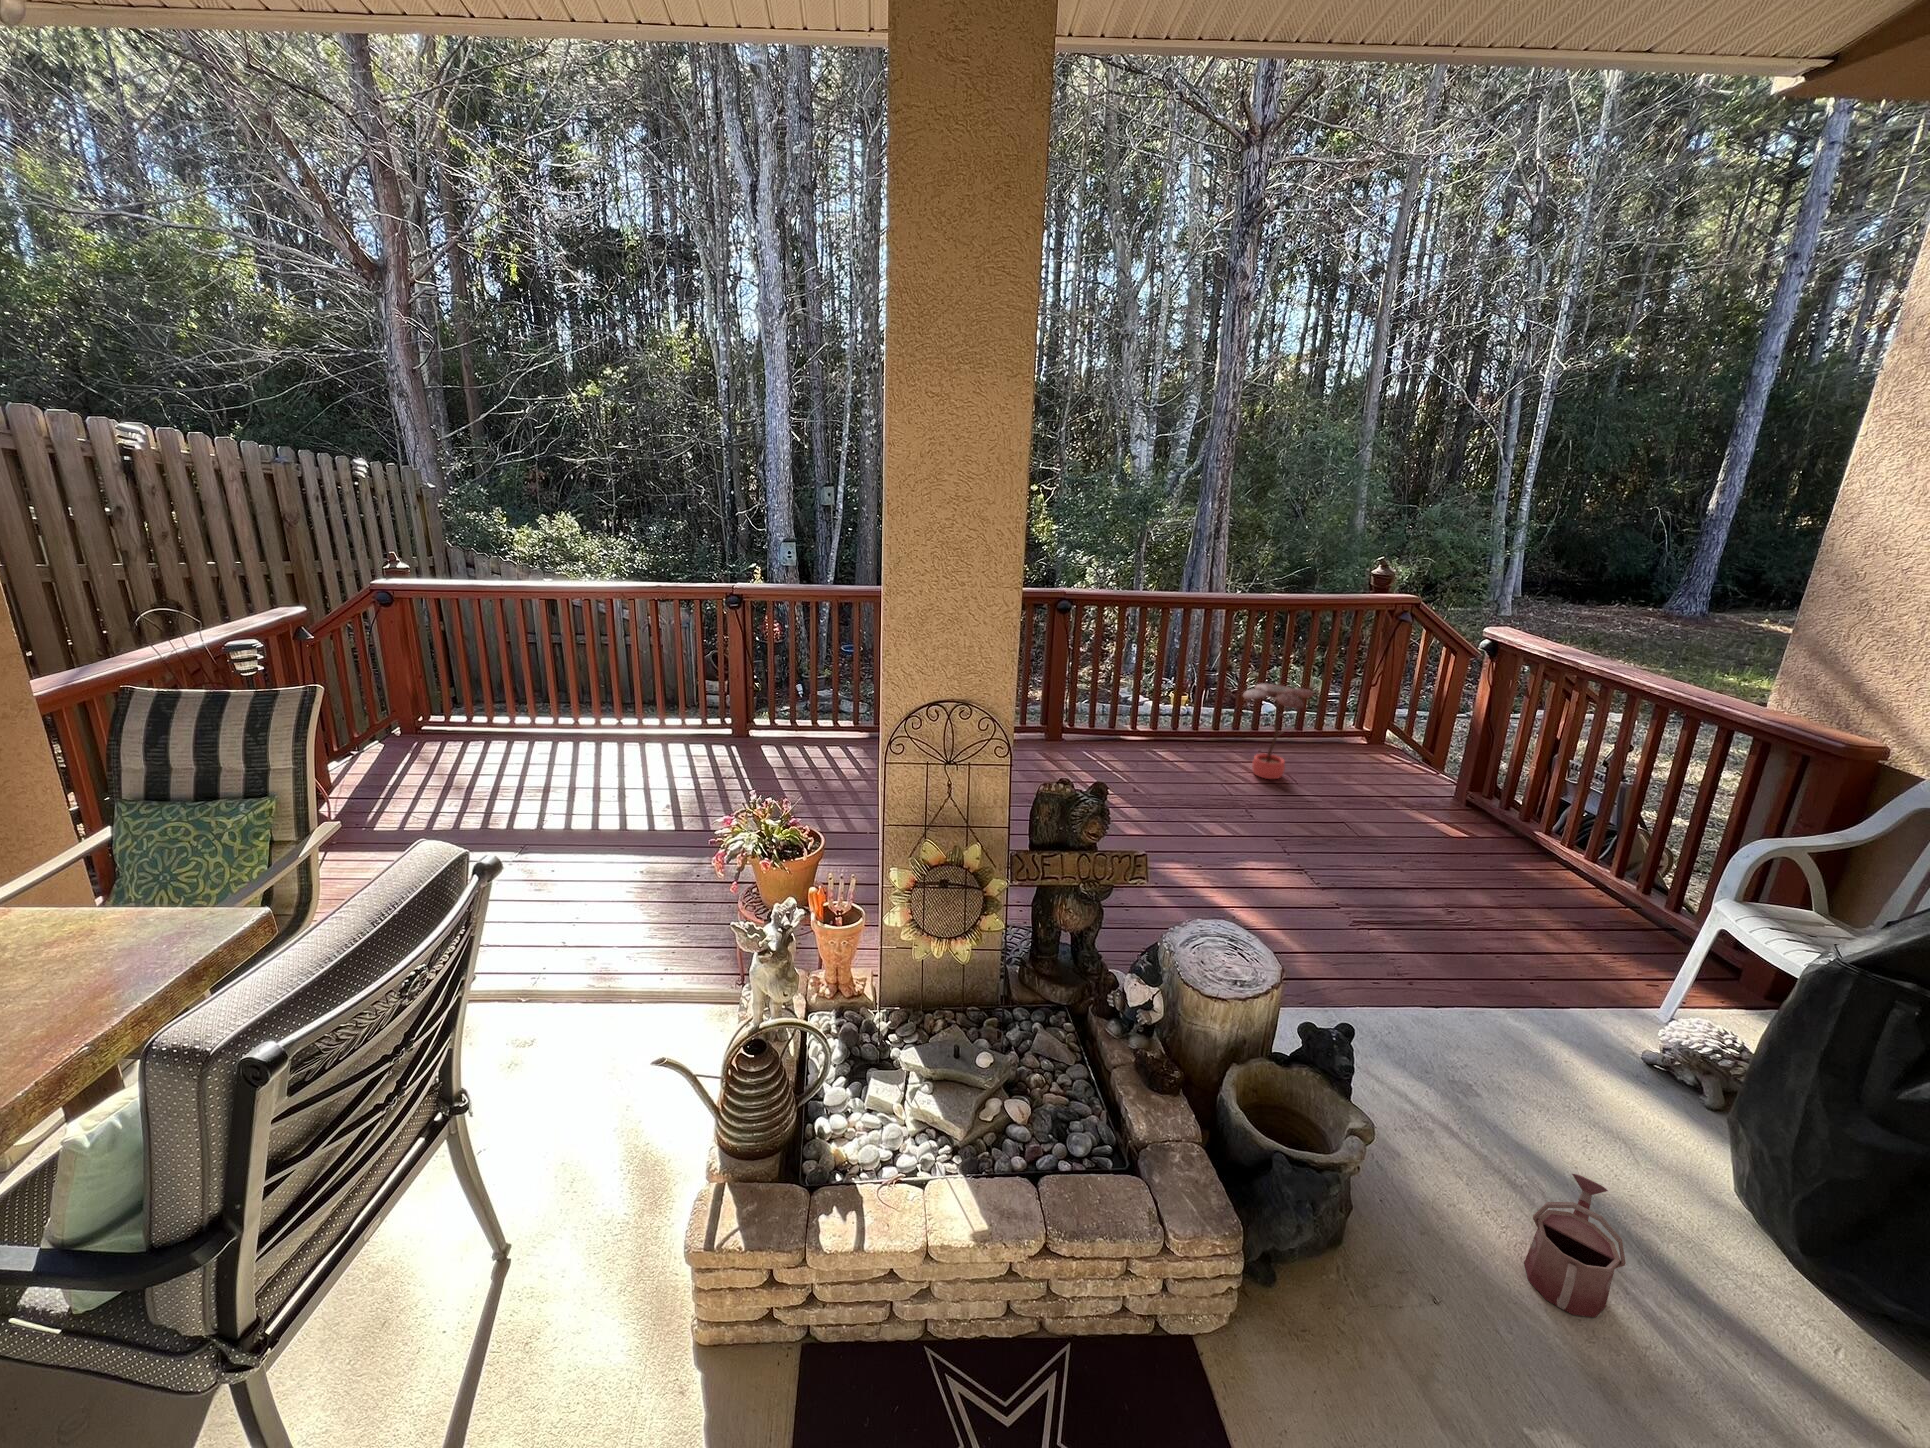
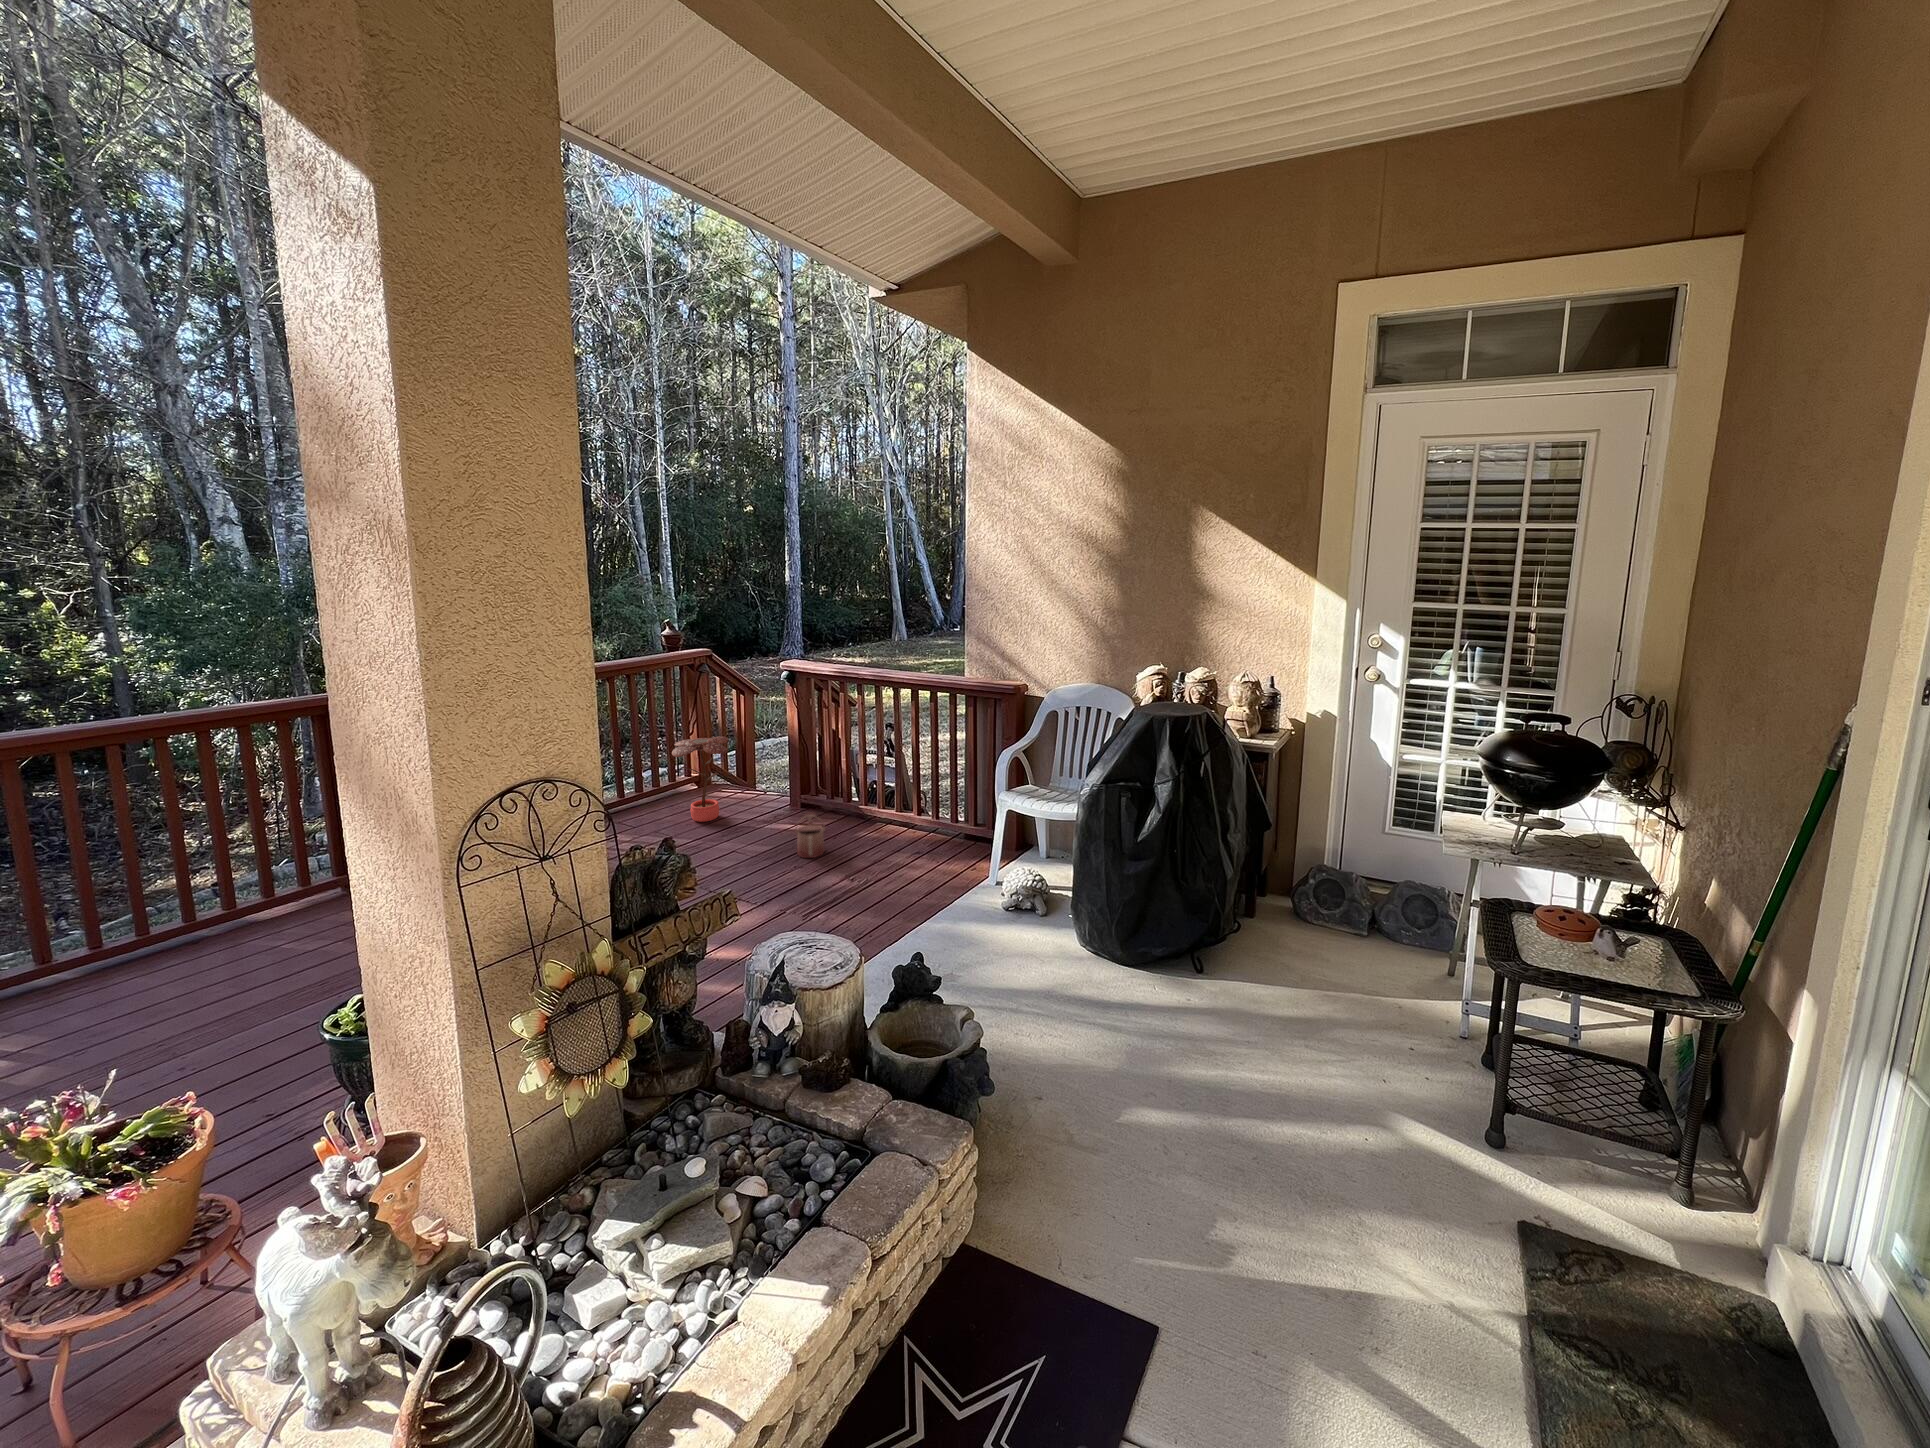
watering can: present [1524,1174,1626,1317] -> present [795,812,825,858]

